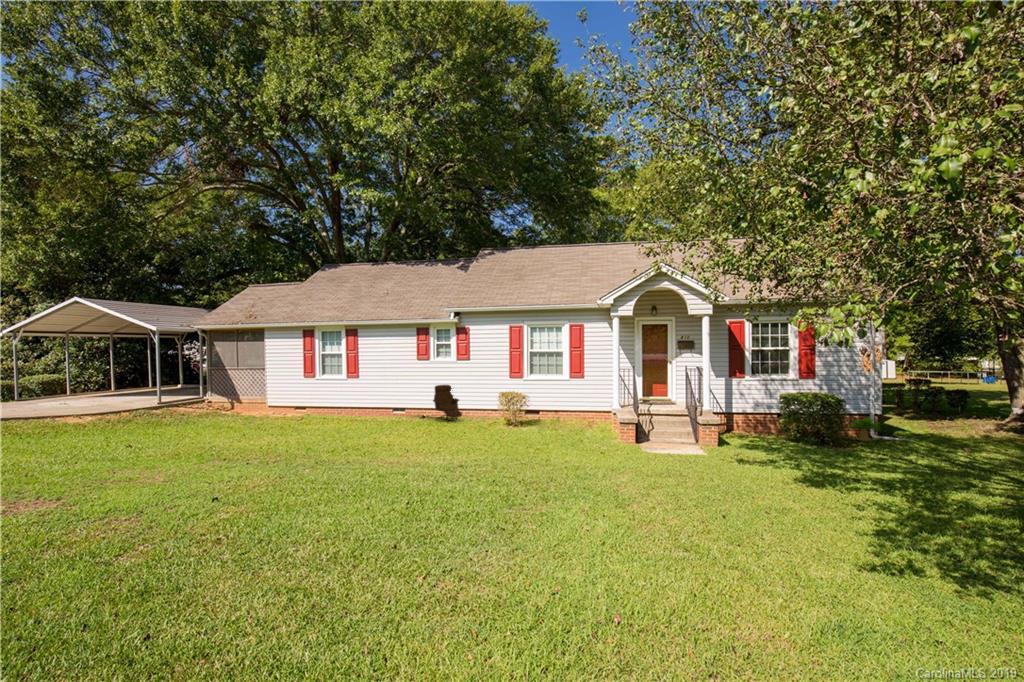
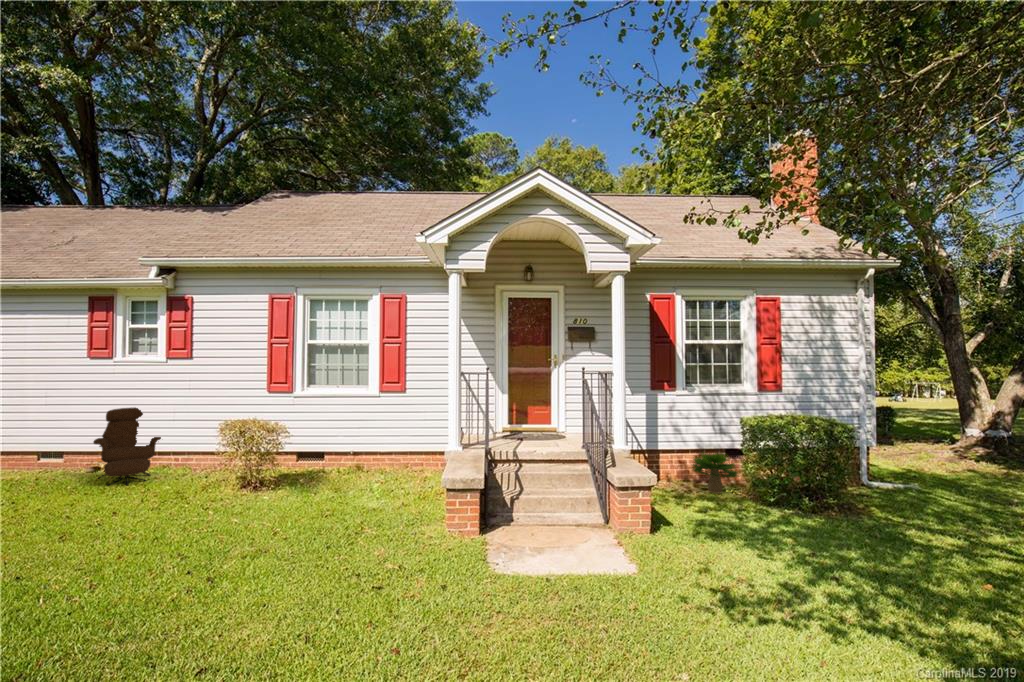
potted plant: present [849,418,879,441] -> present [693,453,739,494]

